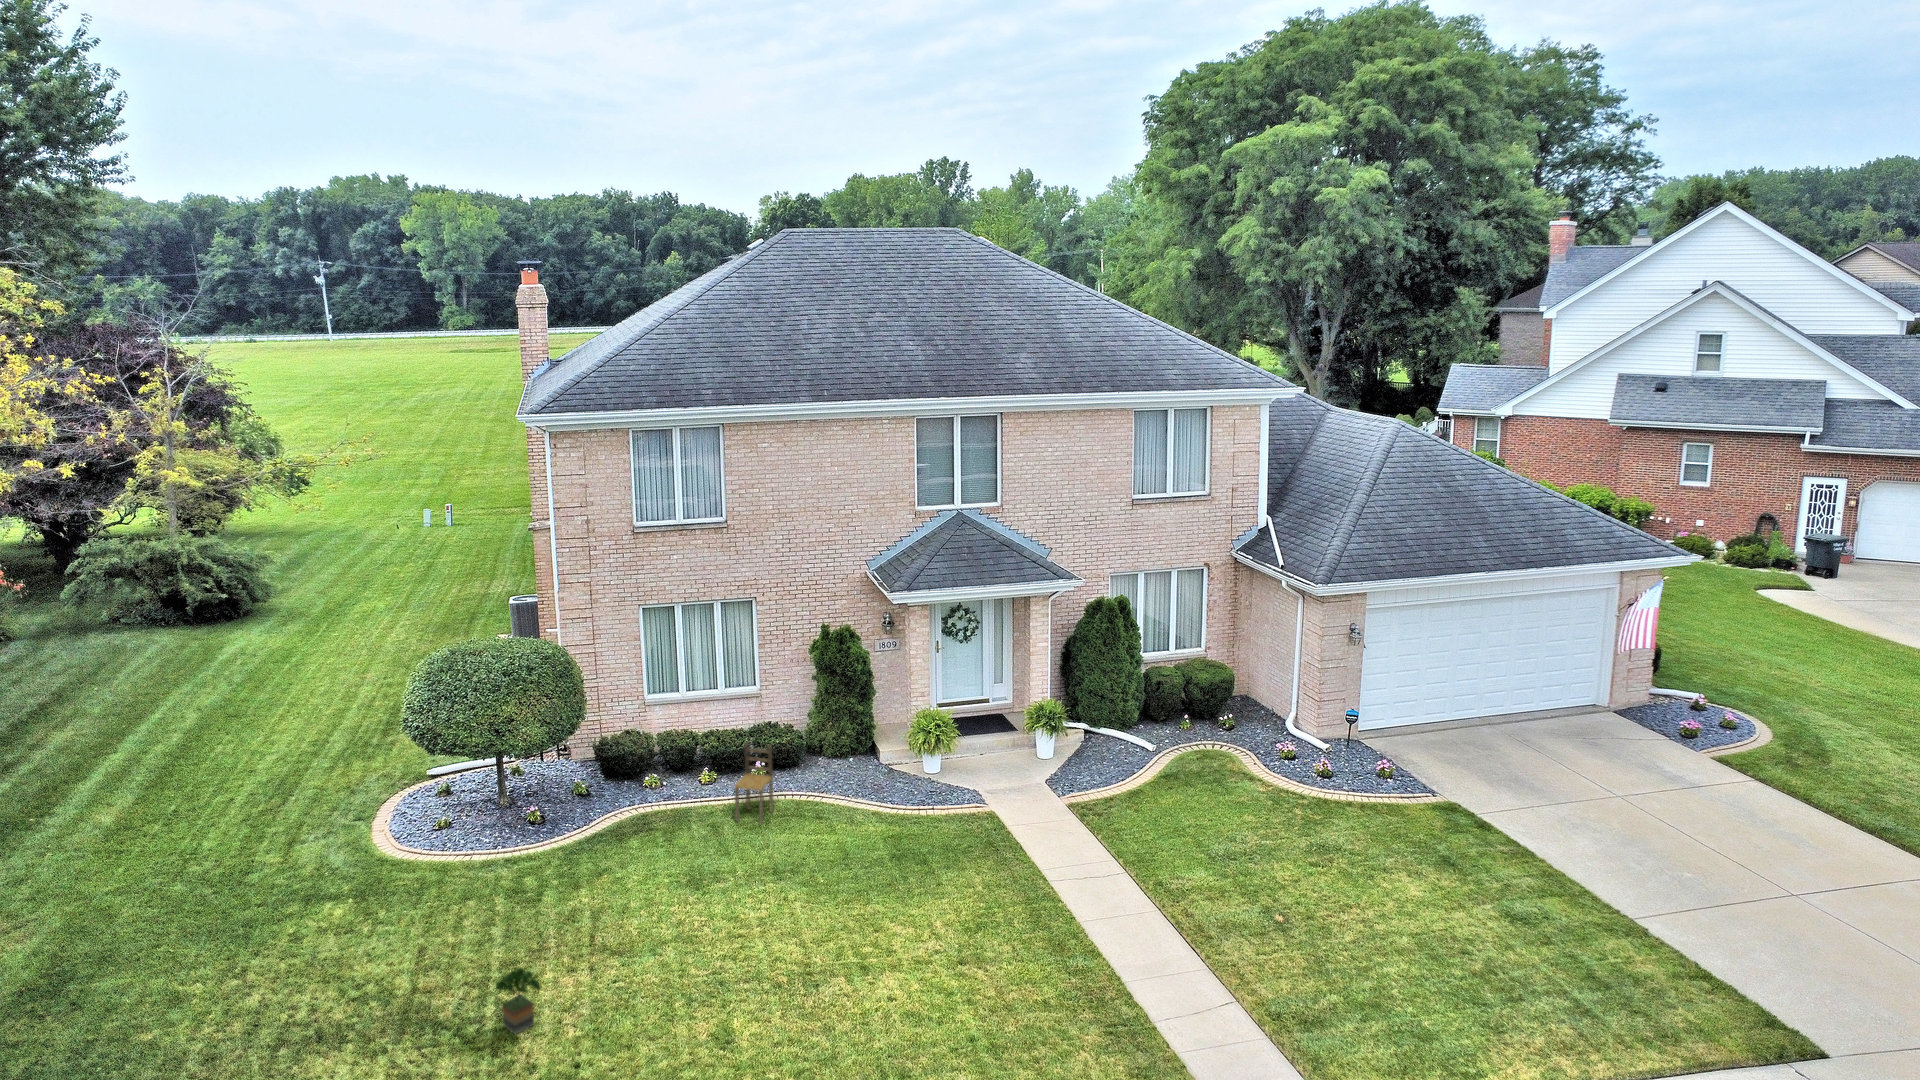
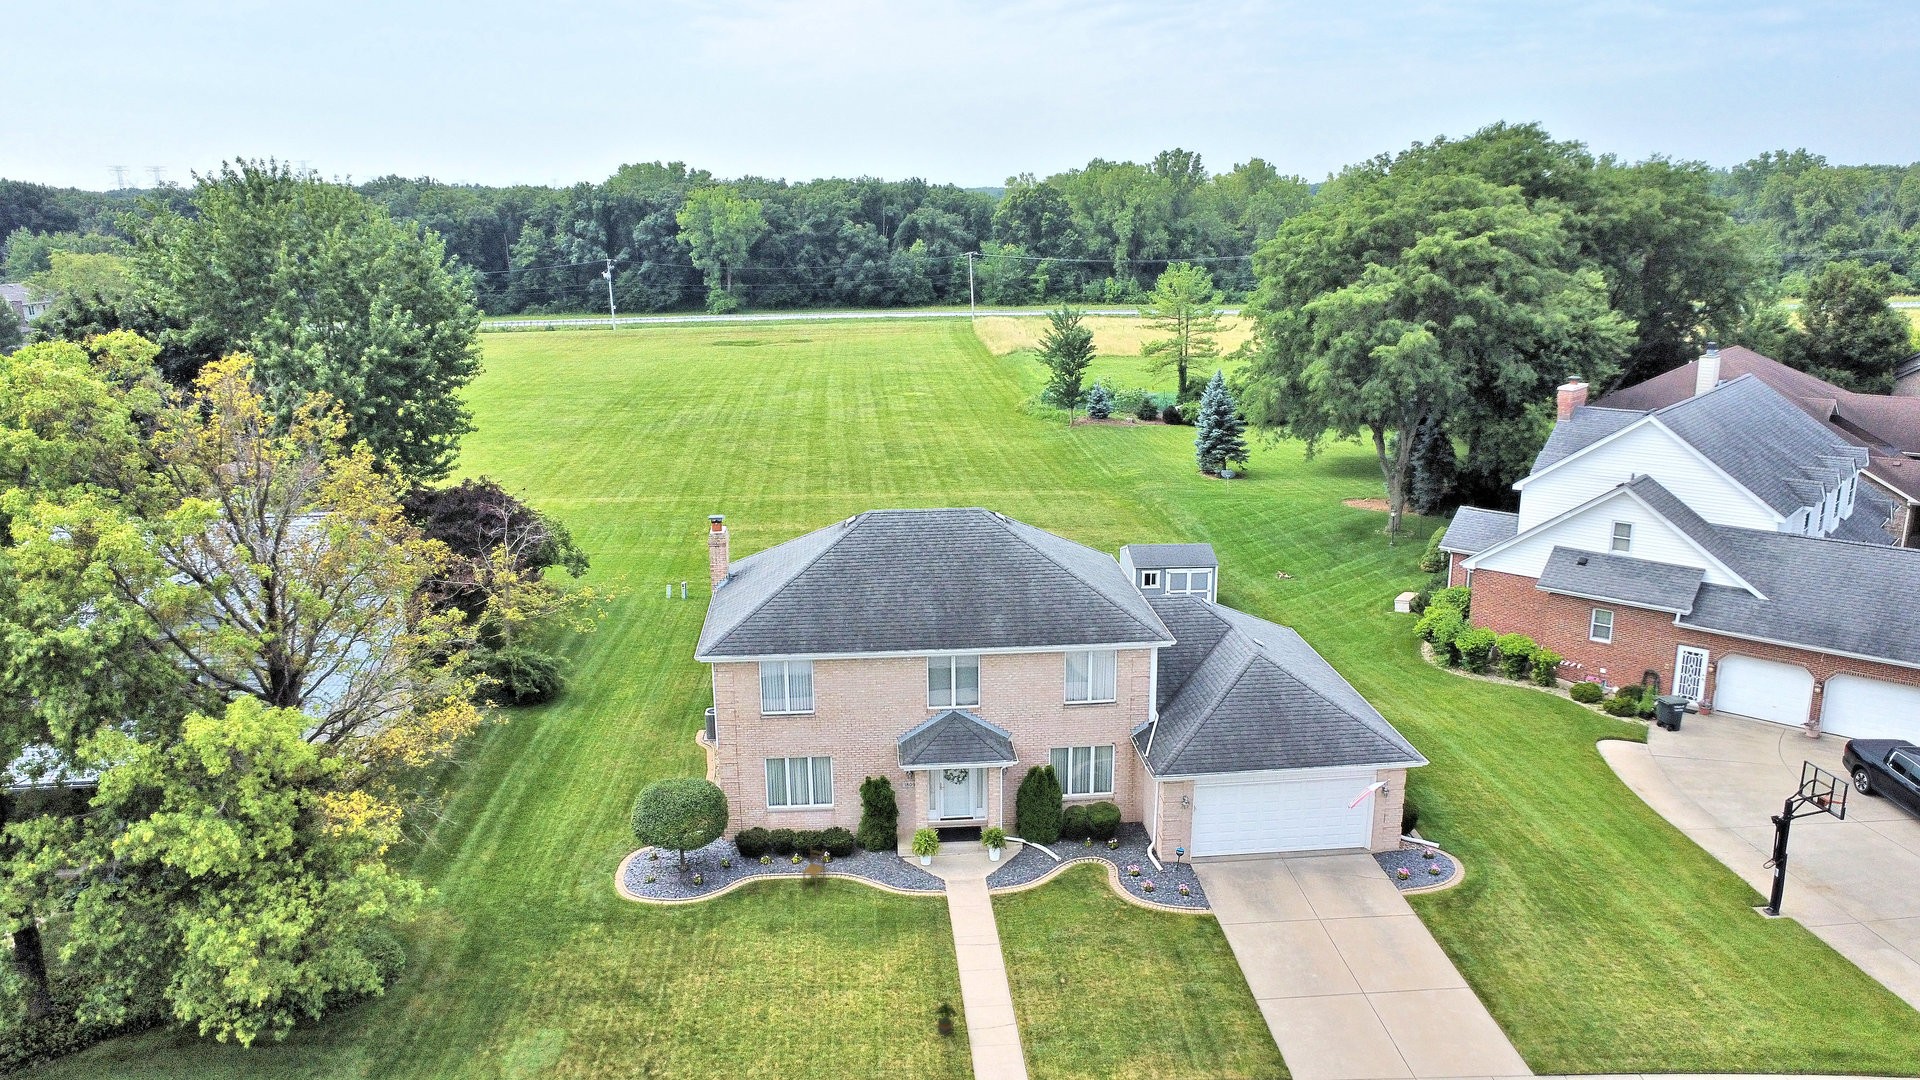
potted tree: present [496,967,541,1035] -> present [936,1004,957,1035]

